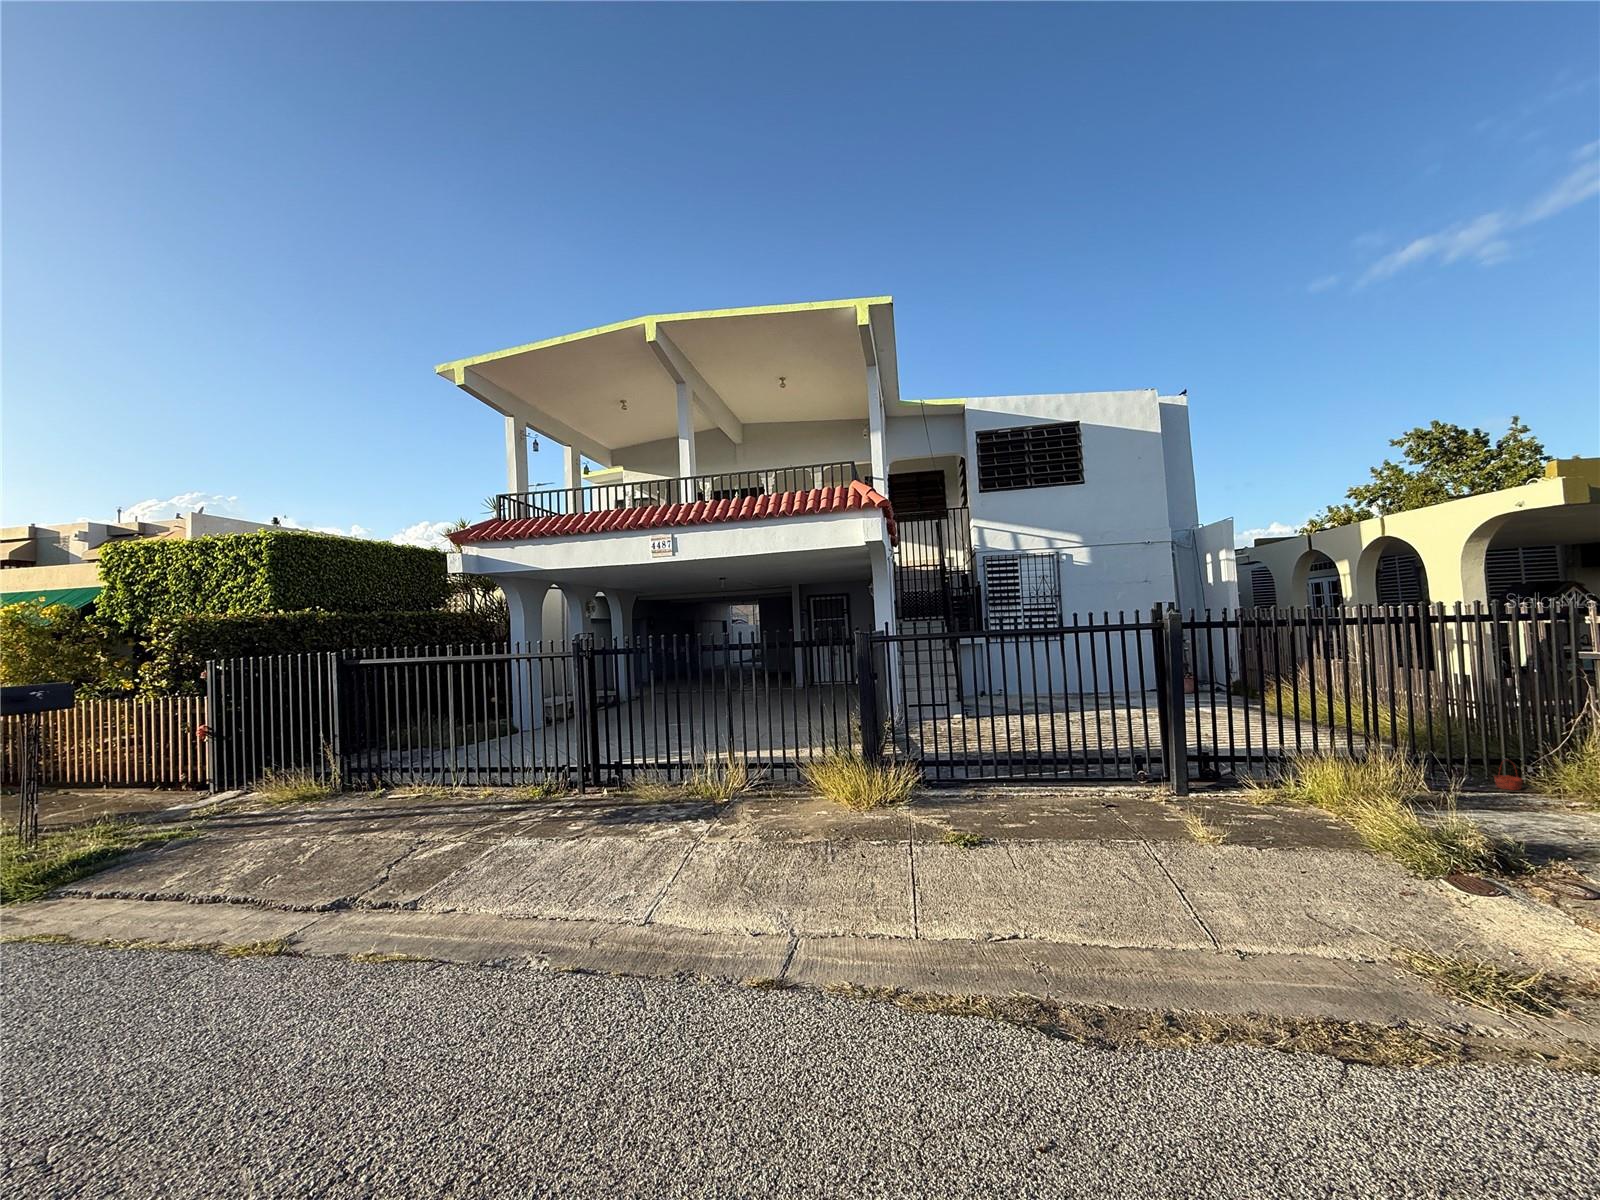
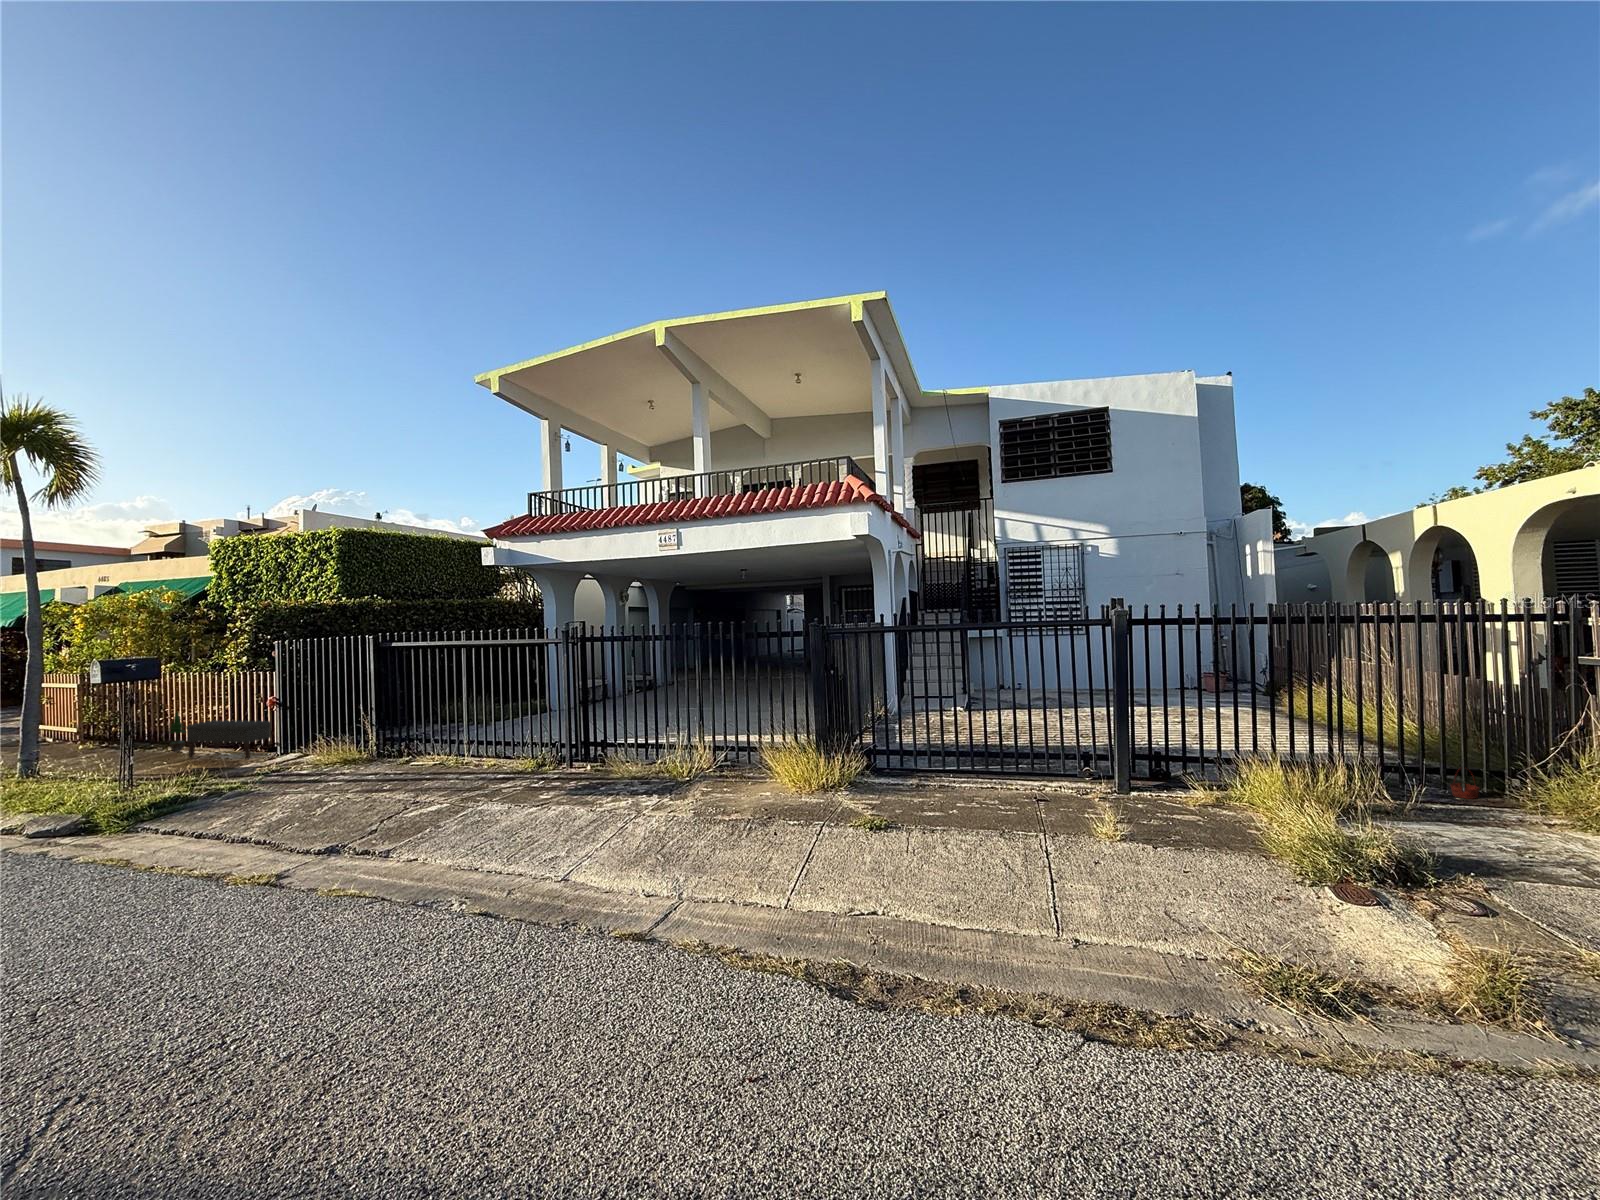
potted tree: none [64,746,89,796] -> present [170,712,186,752]
bench: none [93,754,207,802] -> present [186,720,271,760]

